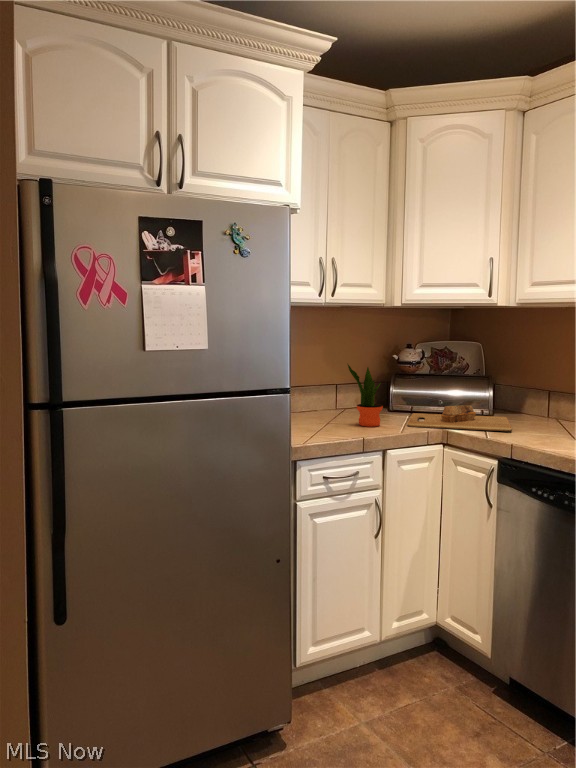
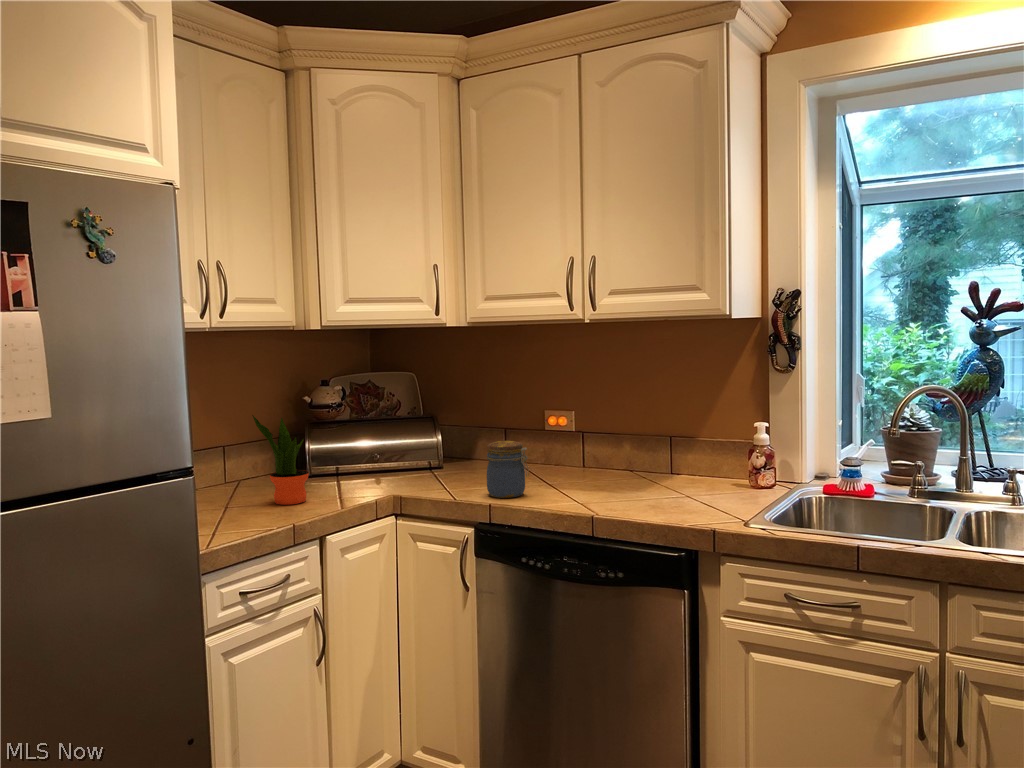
jar: none [515,397,551,441] -> present [487,441,529,498]
cutting board: present [408,405,512,431] -> none [342,458,479,497]

